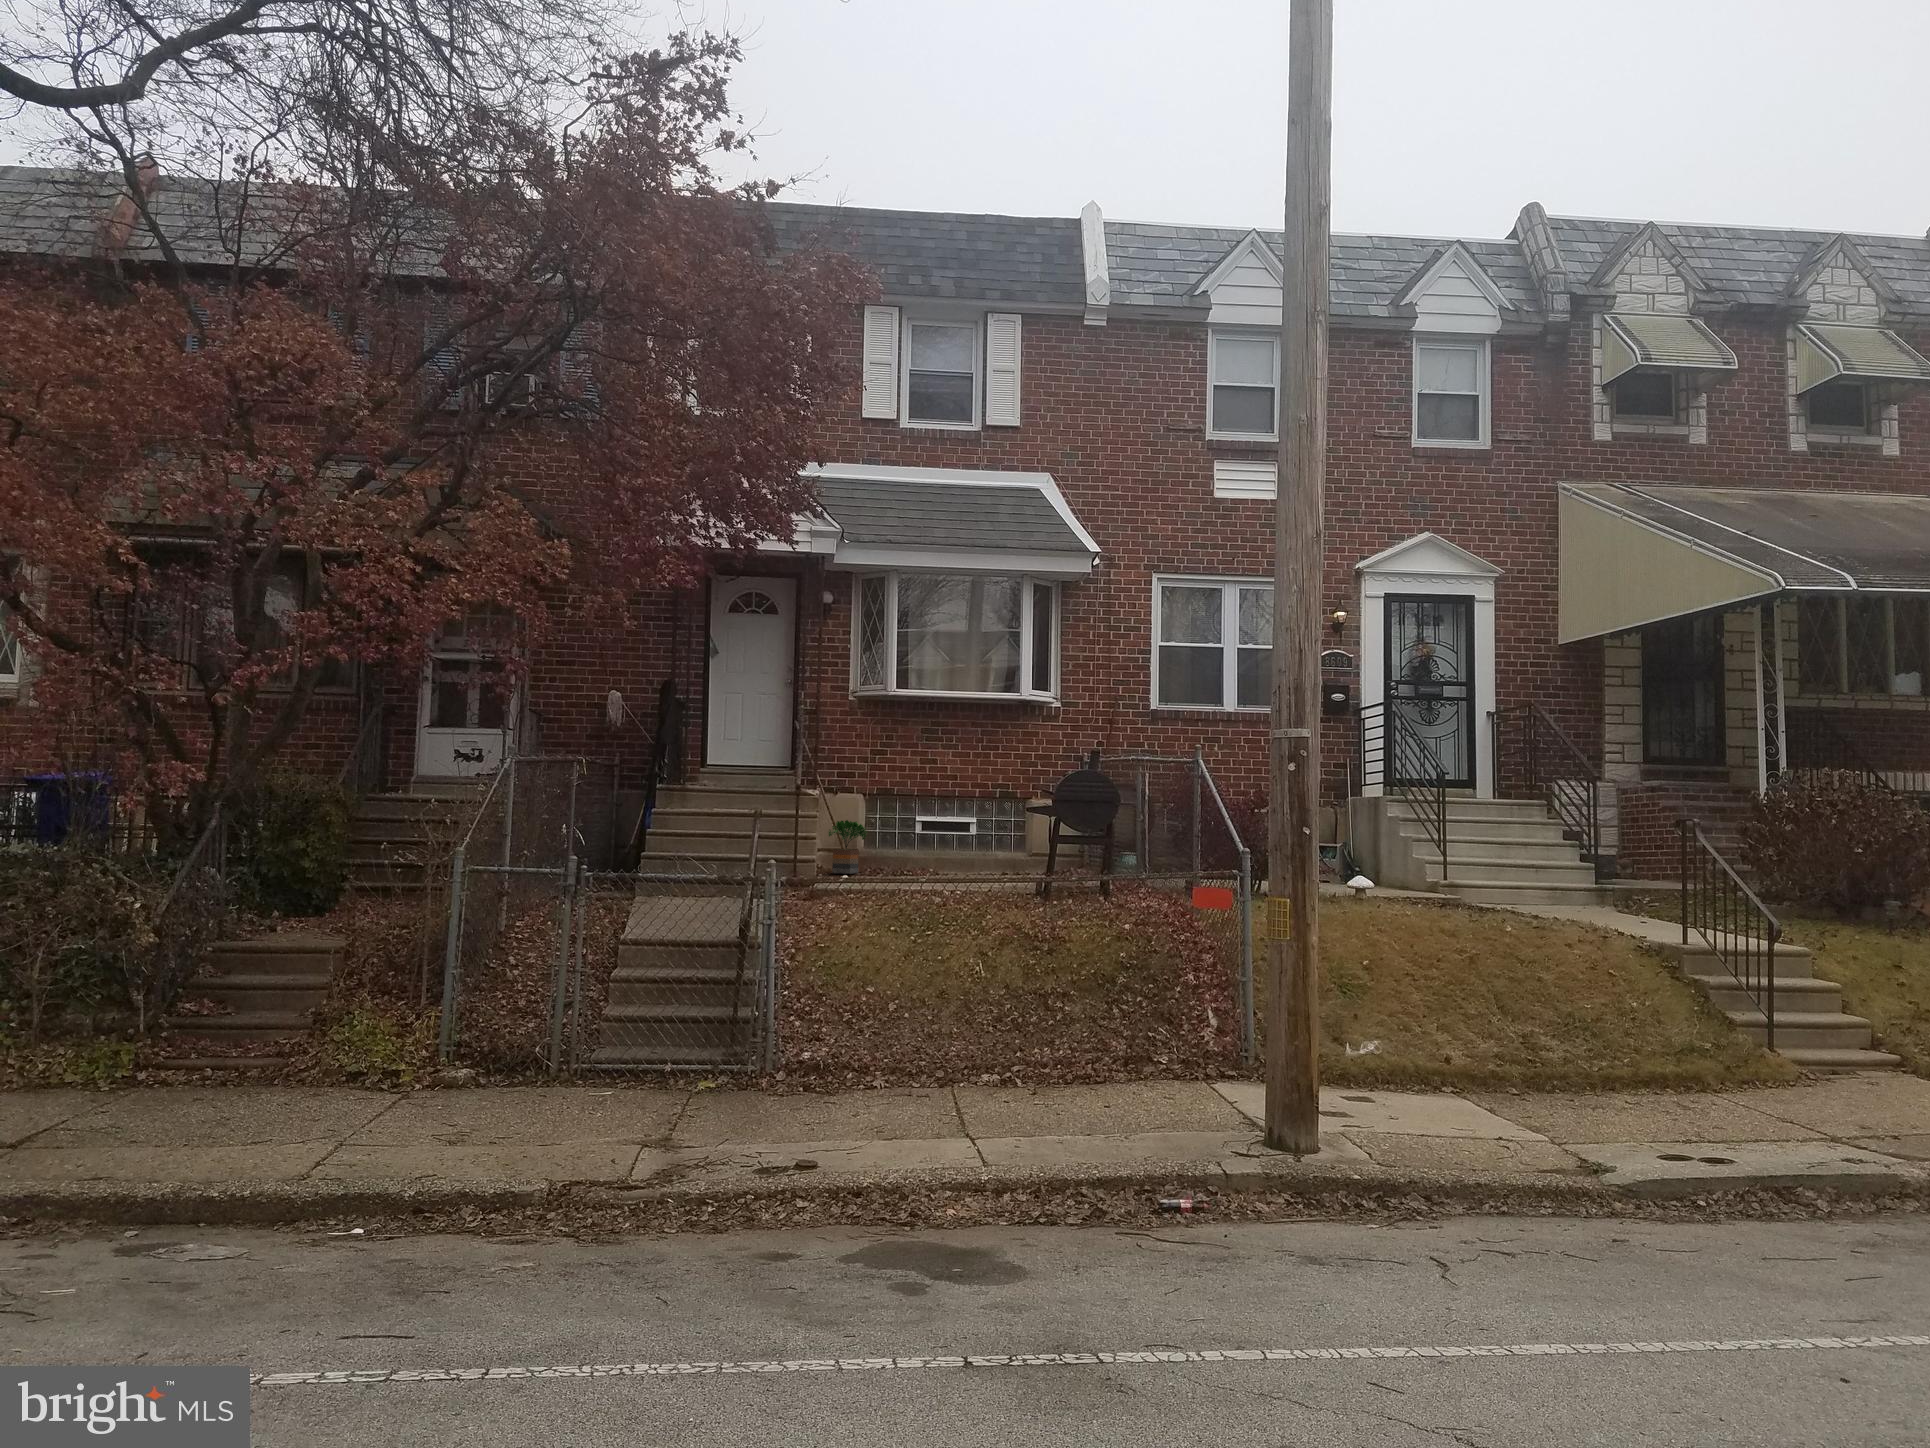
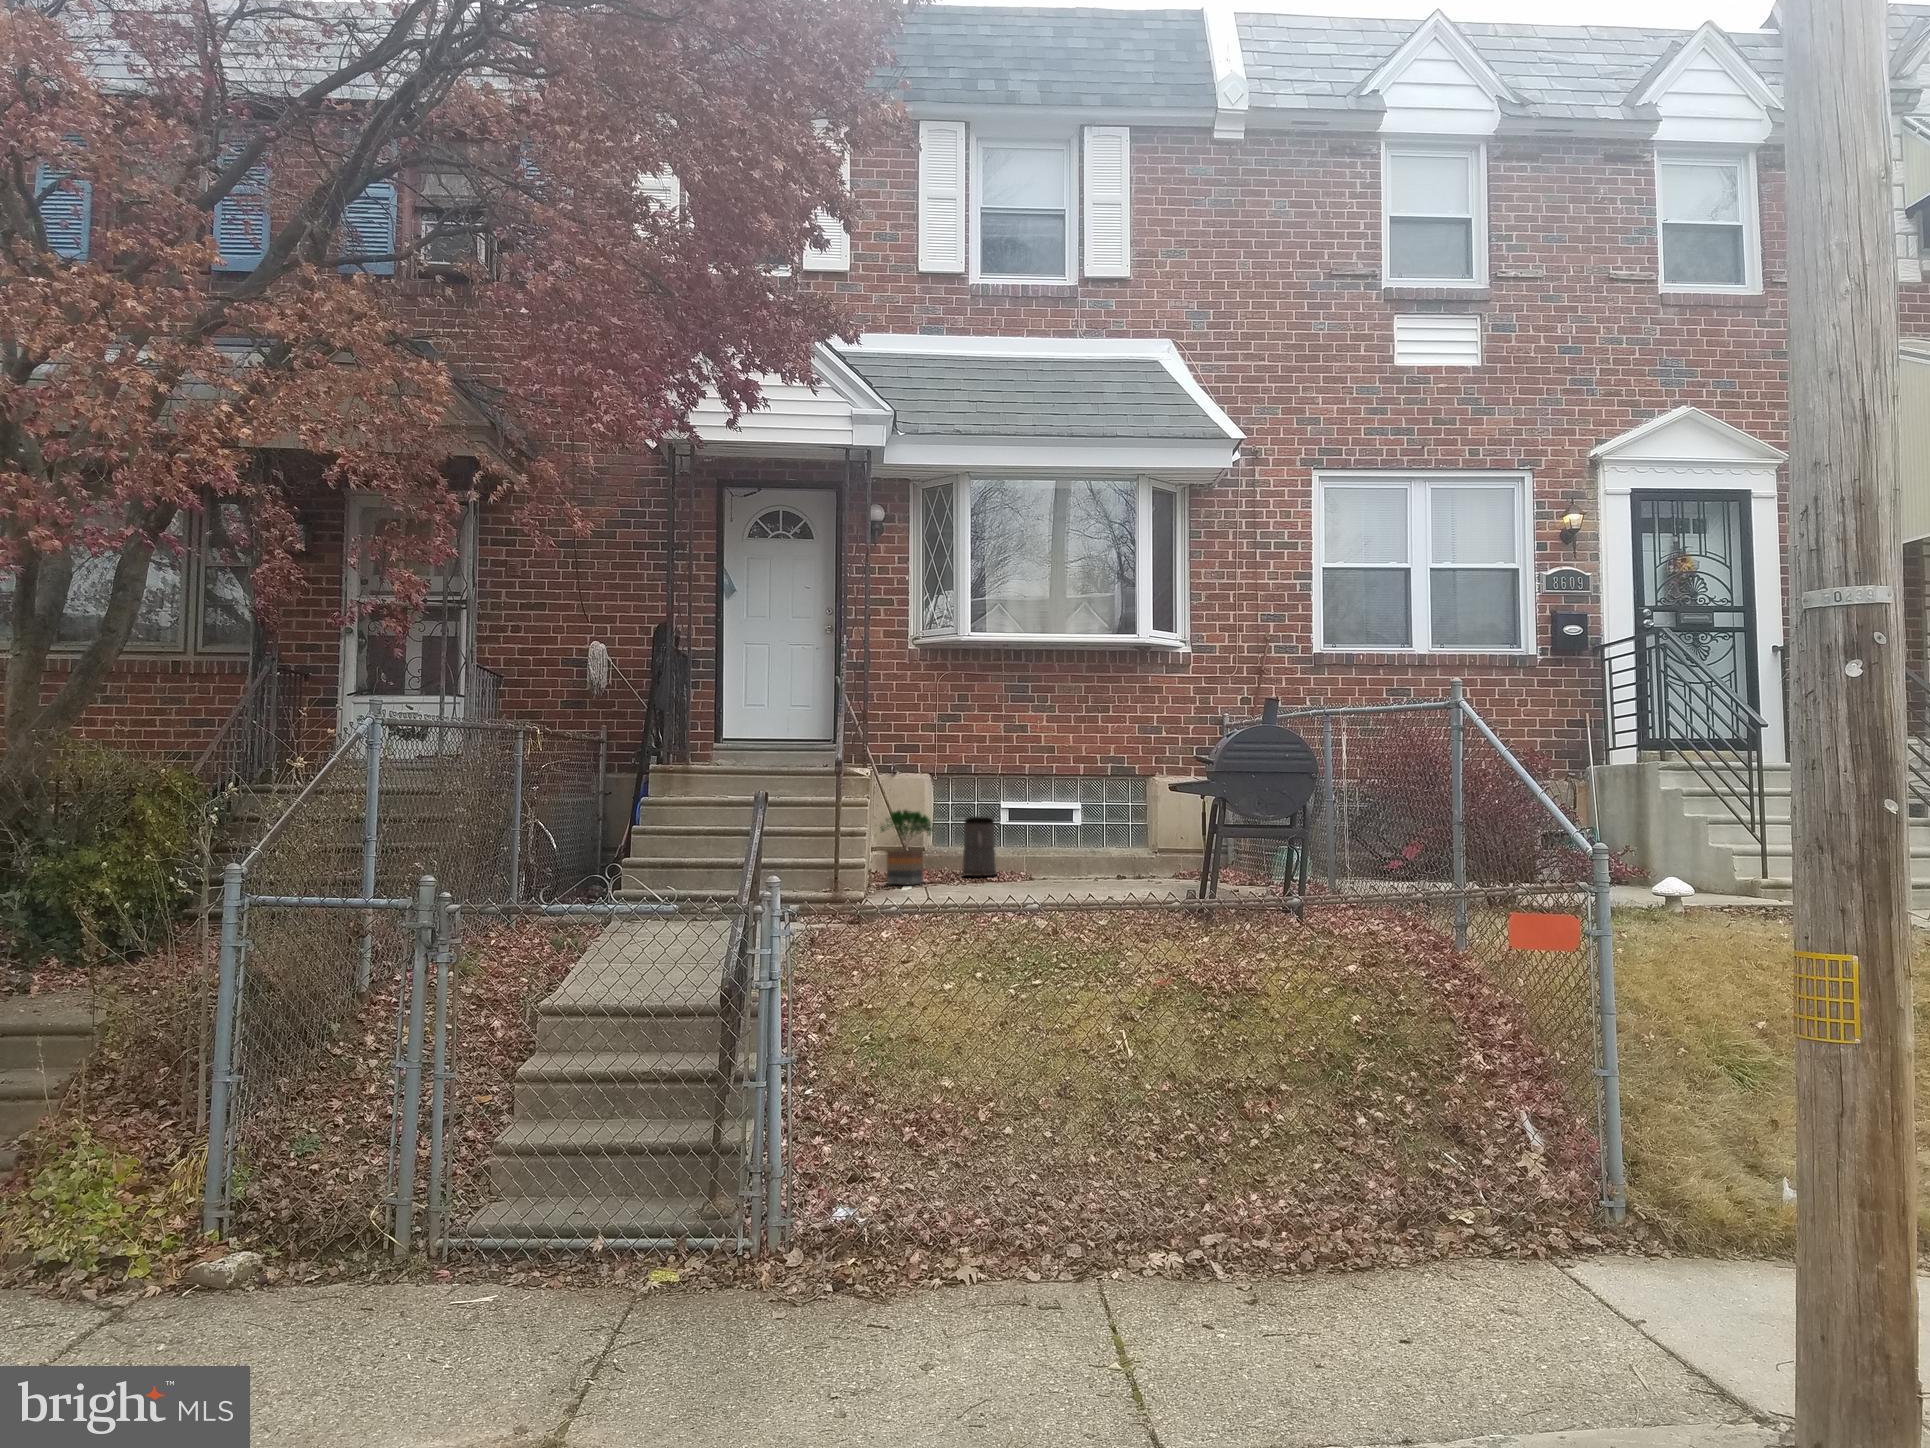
watering can: none [886,817,912,868] -> present [961,815,997,876]

